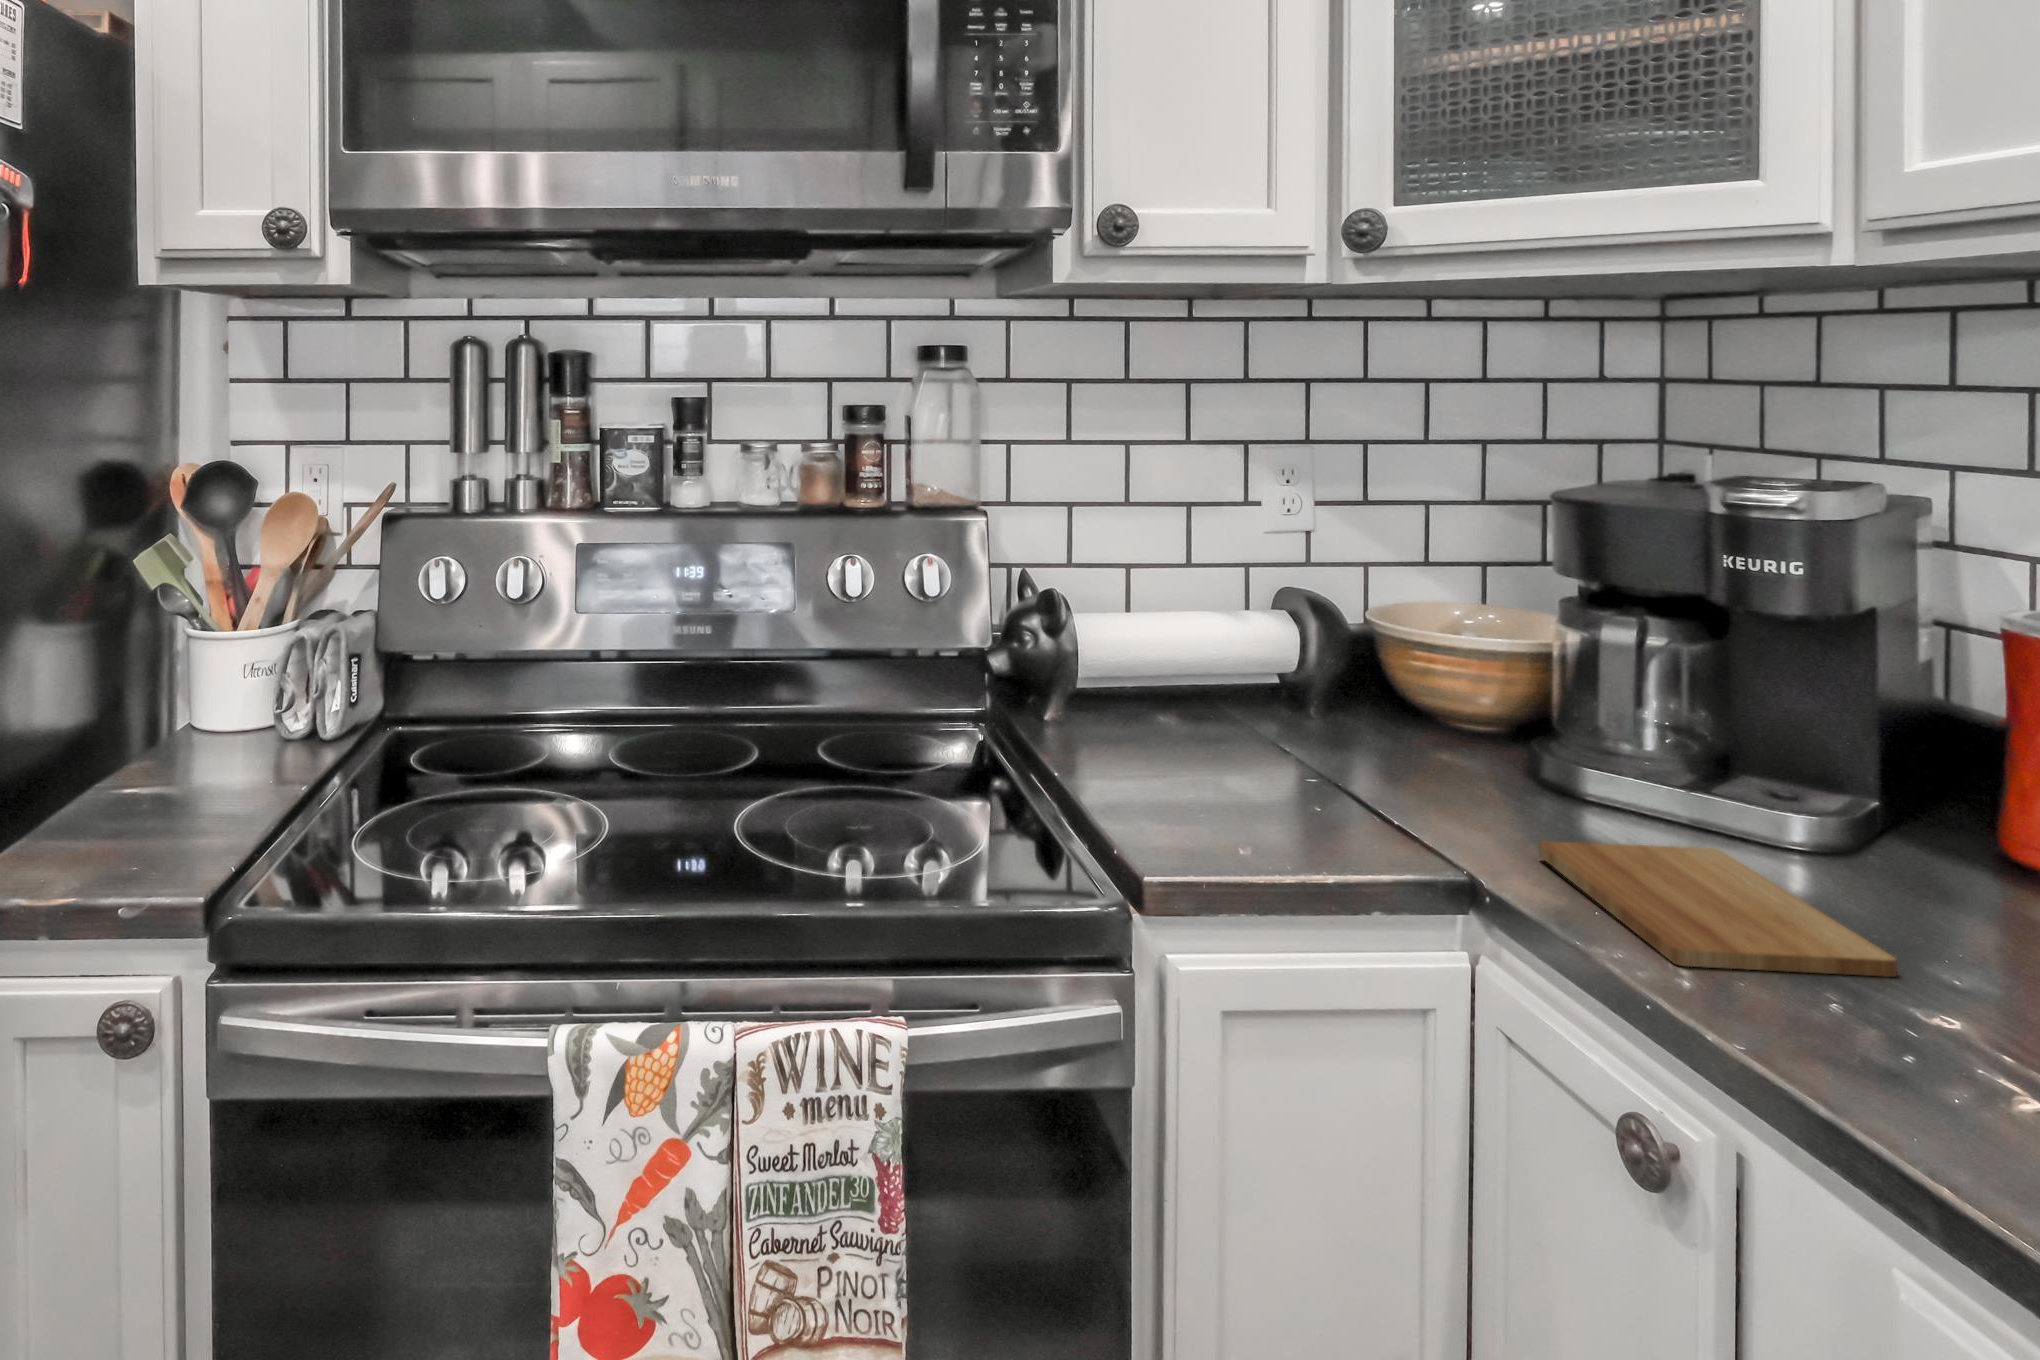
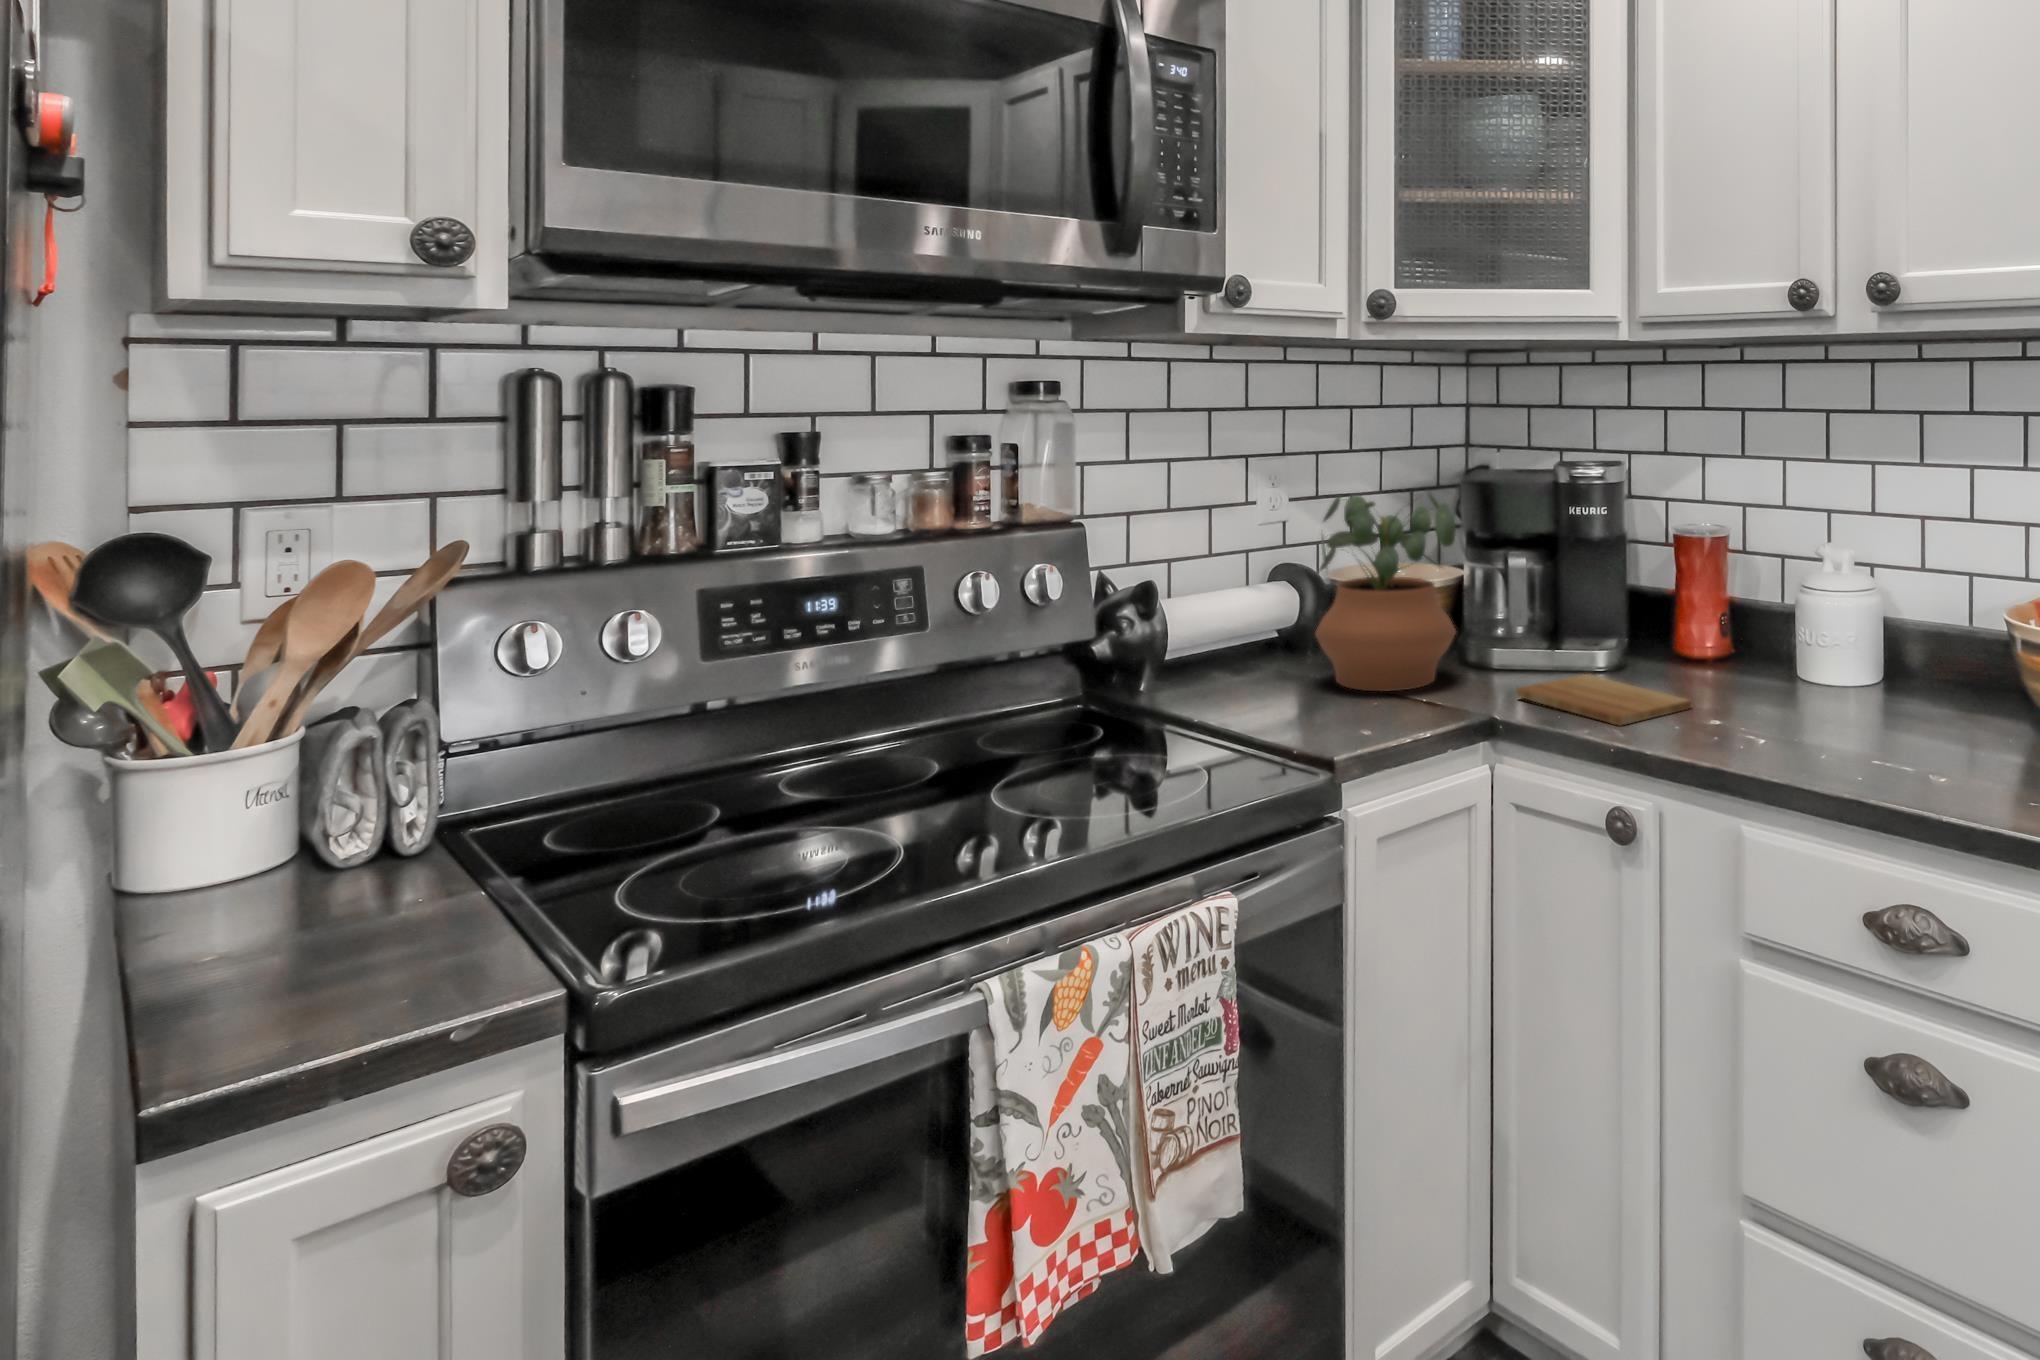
potted plant: none [1253,500,1487,800] -> present [1315,493,1456,692]

